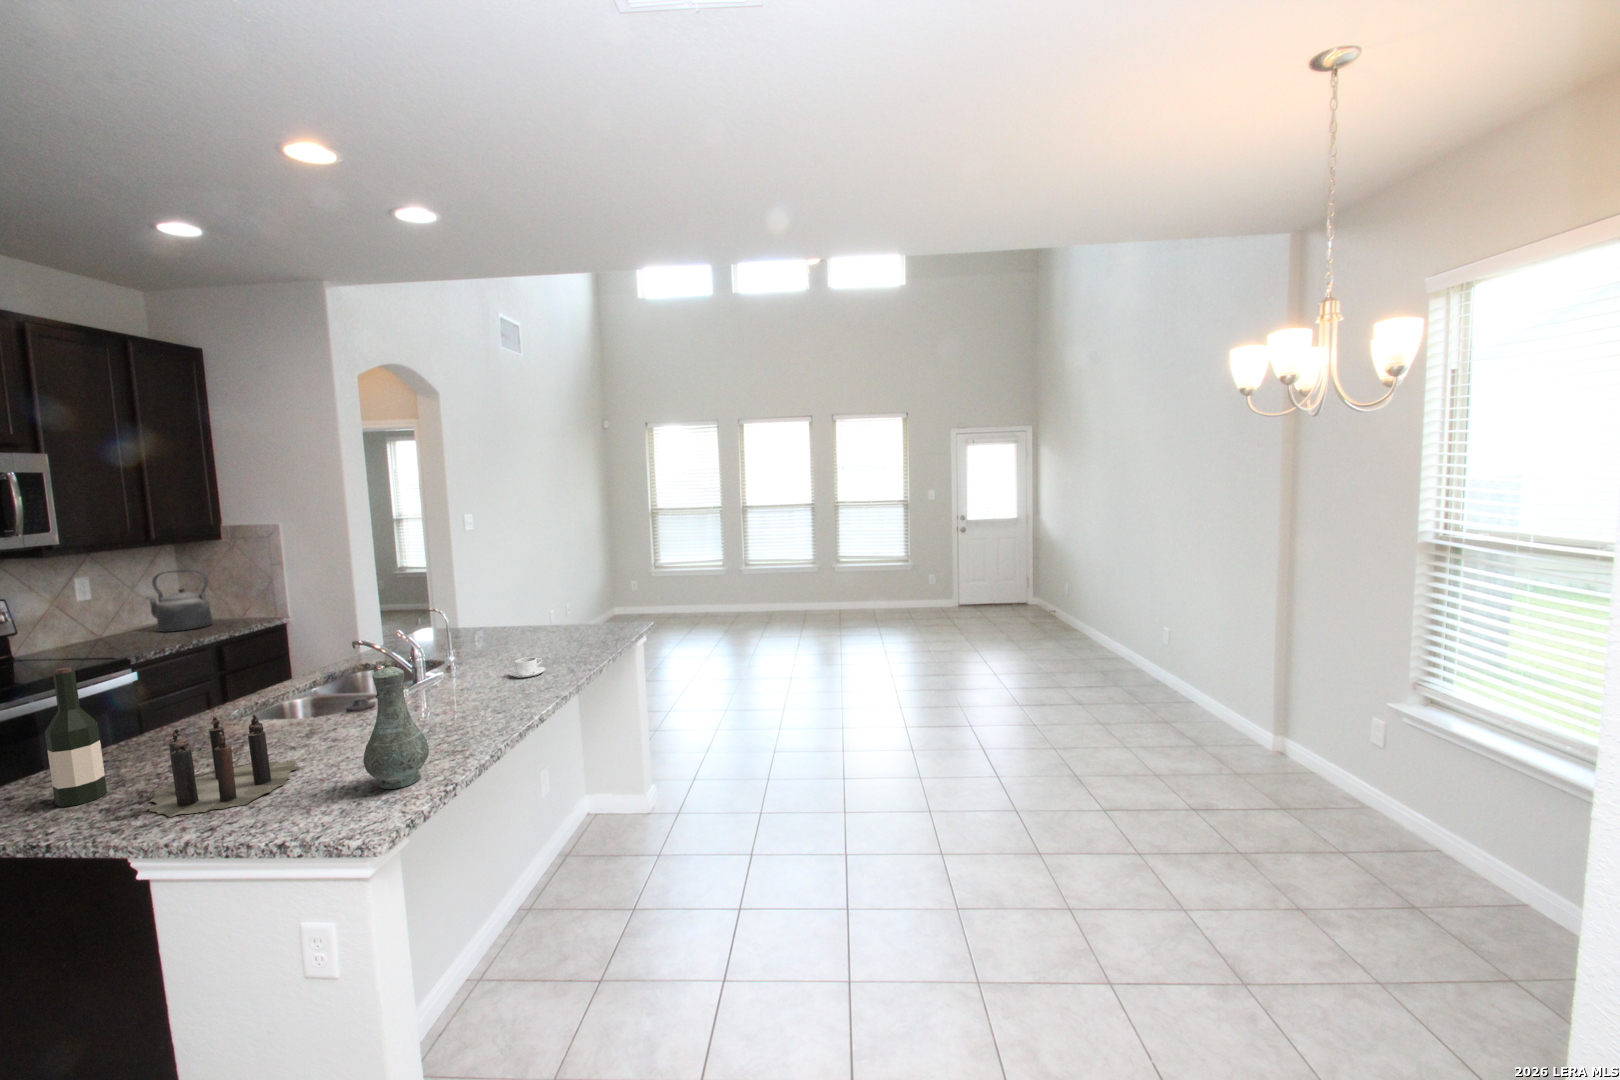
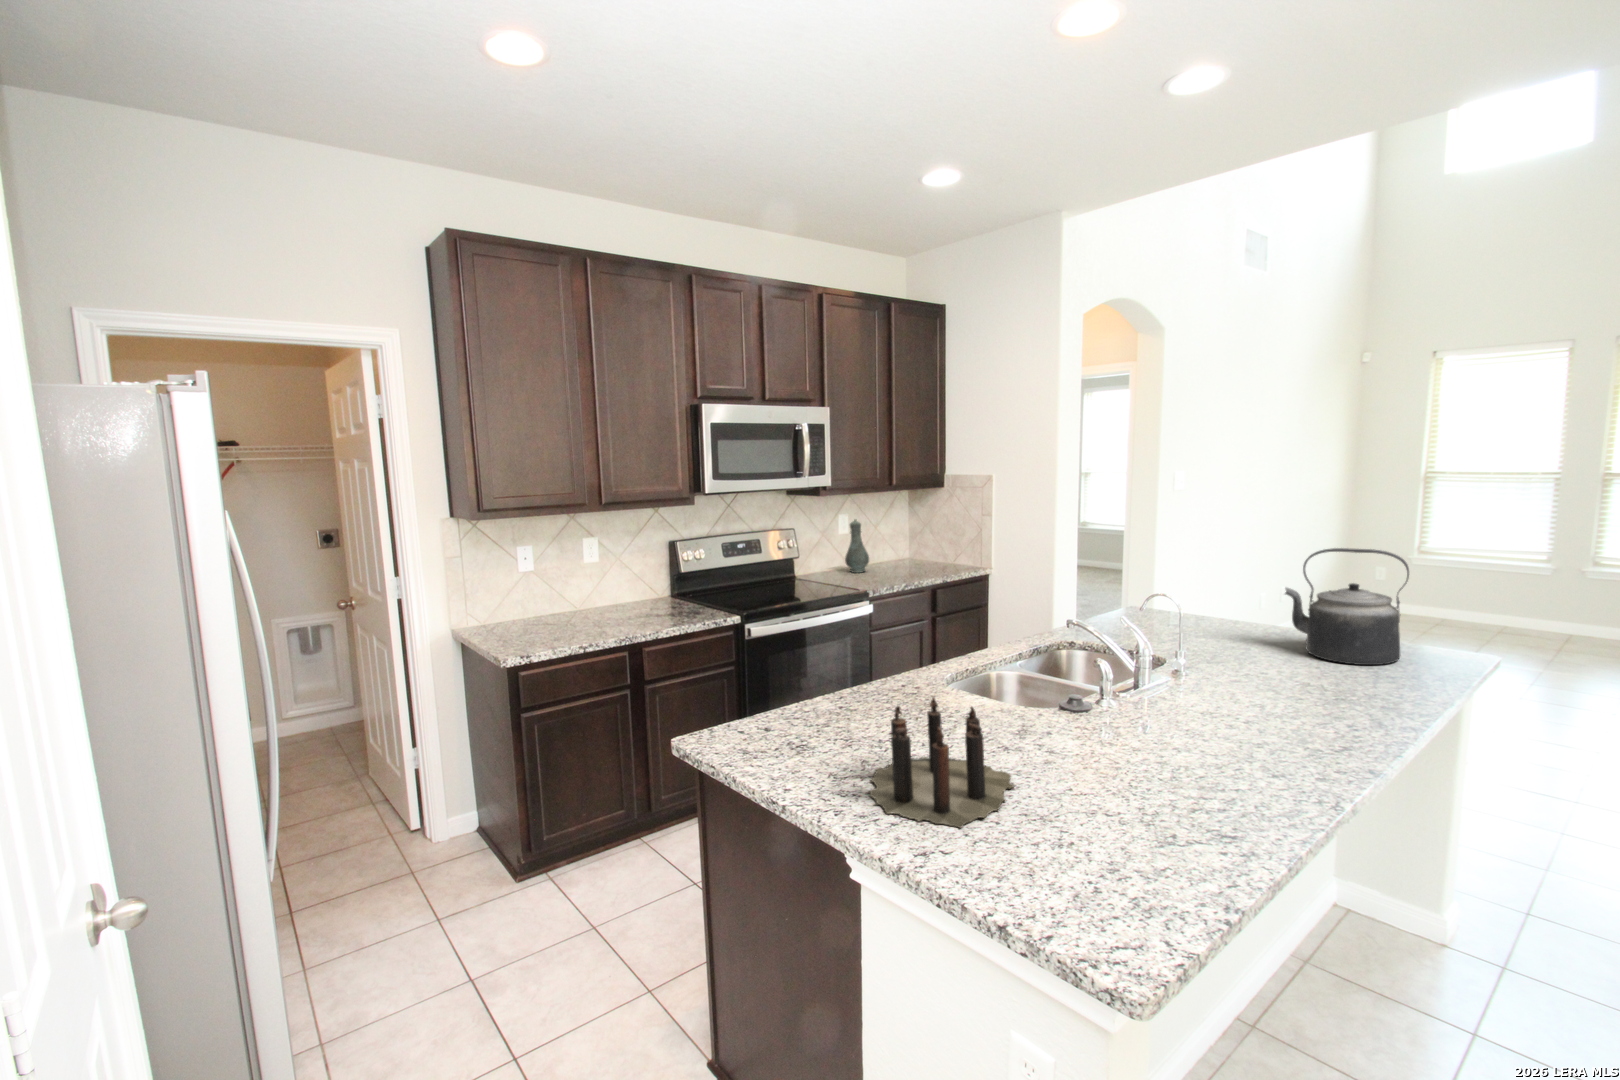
kettle: present [145,570,213,632] -> present [1285,548,1409,665]
coffee cup: present [509,657,545,678] -> none [1276,684,1338,717]
vase: present [363,662,429,789] -> present [845,520,869,573]
wine bottle: present [45,667,107,807] -> none [797,613,839,759]

